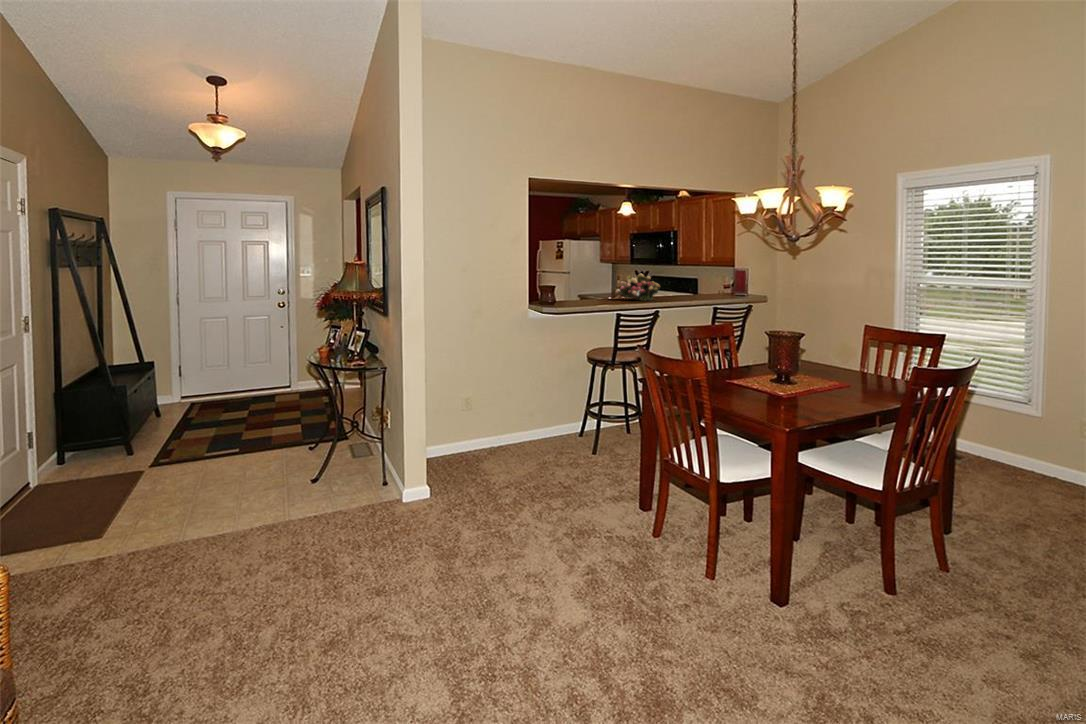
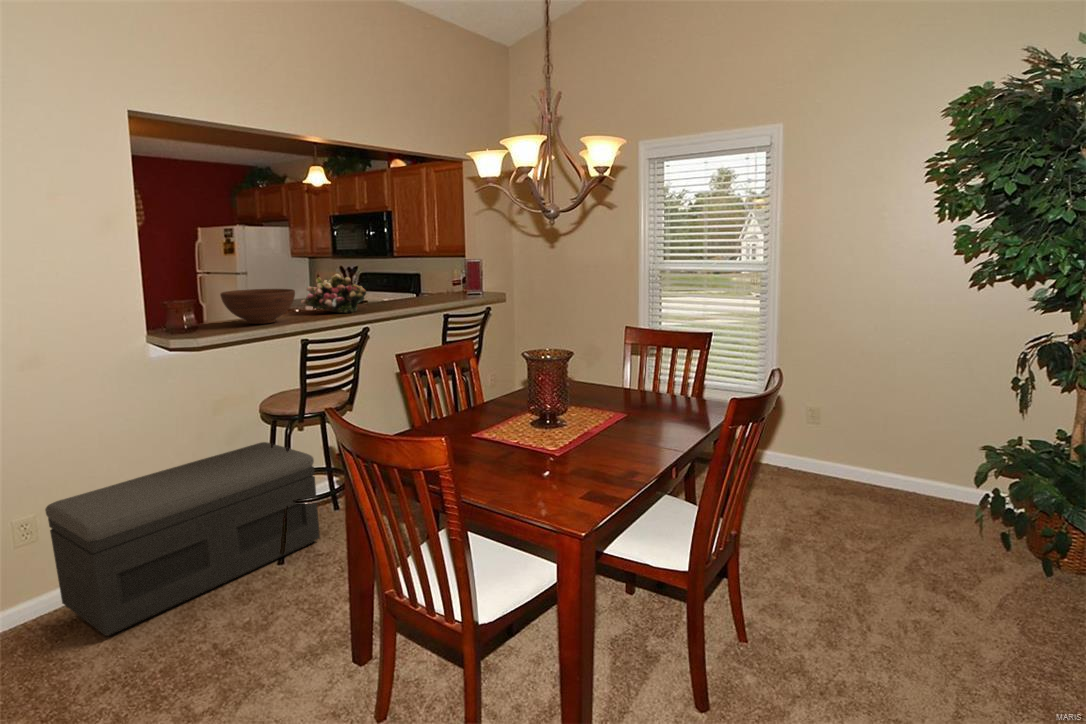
fruit bowl: none [570,281,615,303] -> present [220,289,295,324]
storage bench: none [476,380,618,470] -> present [45,442,320,636]

